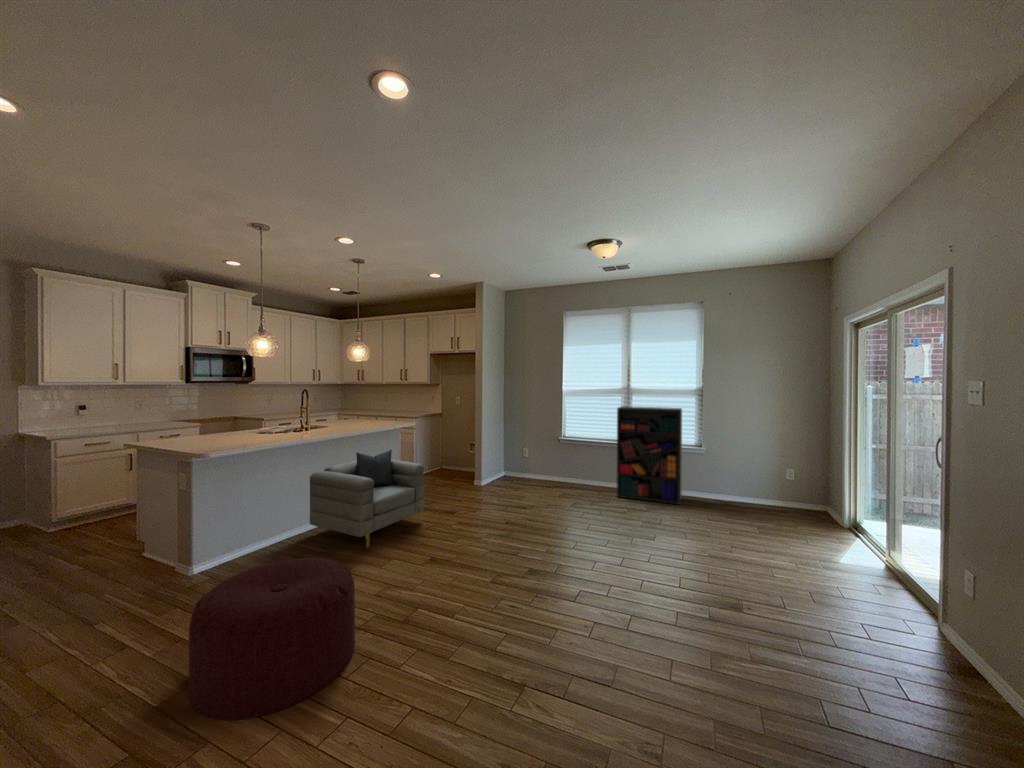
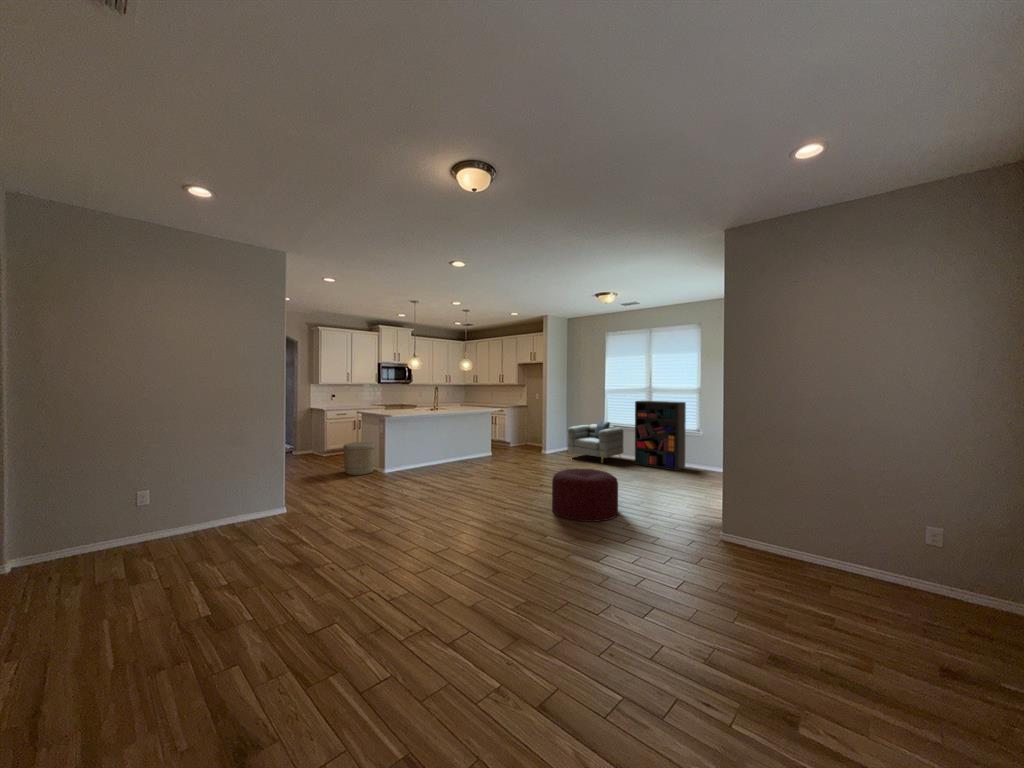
armchair: present [310,450,424,547] -> present [568,421,624,462]
woven basket: none [76,509,167,595] -> present [343,442,375,475]
ottoman: present [189,558,355,720] -> present [552,469,618,522]

